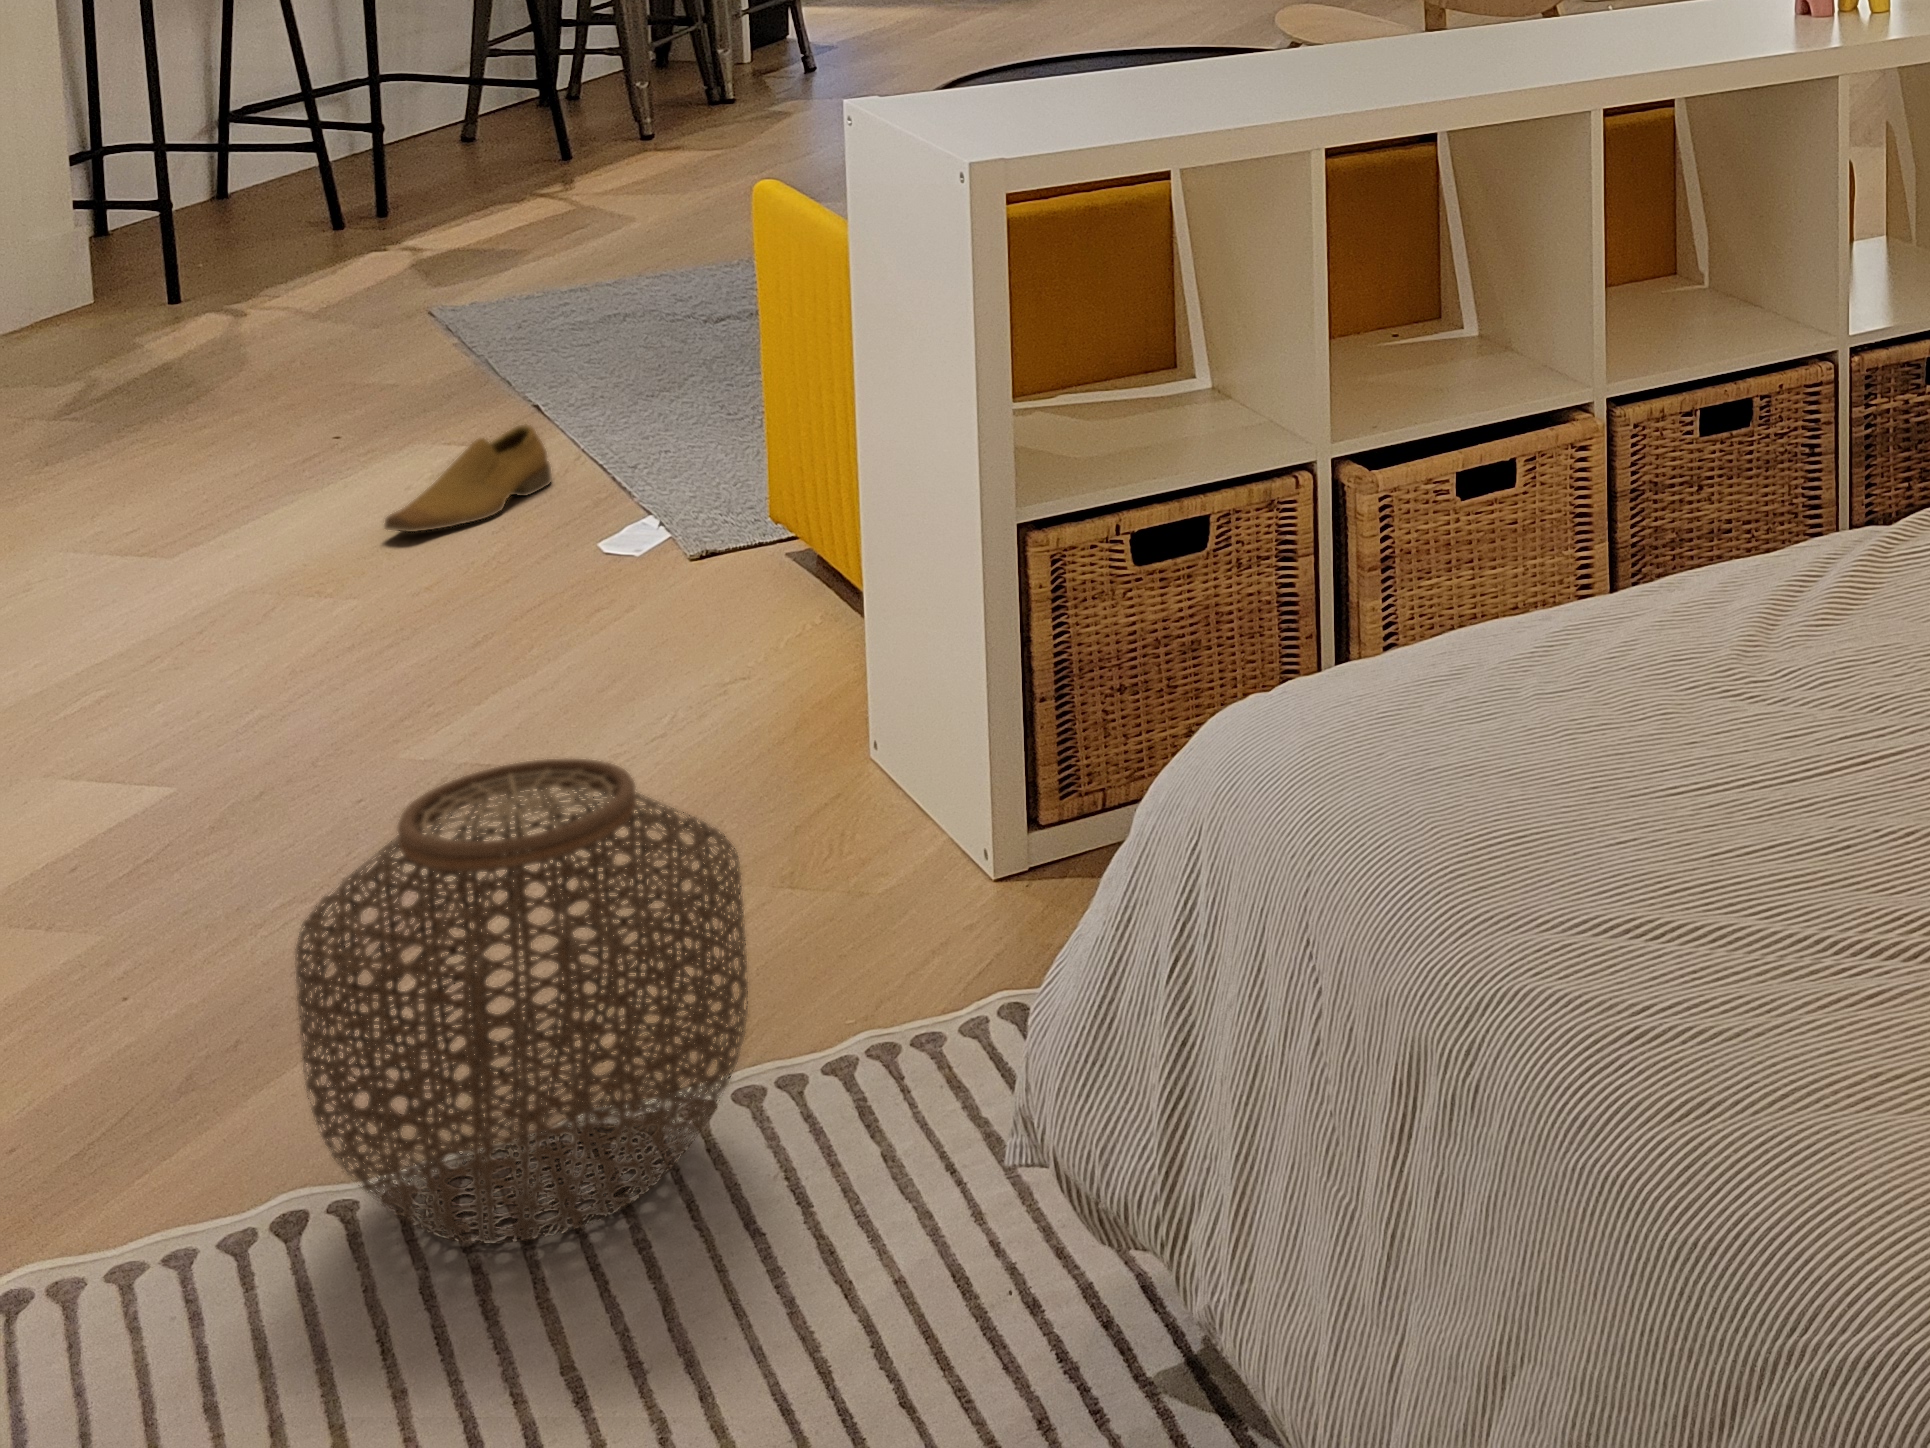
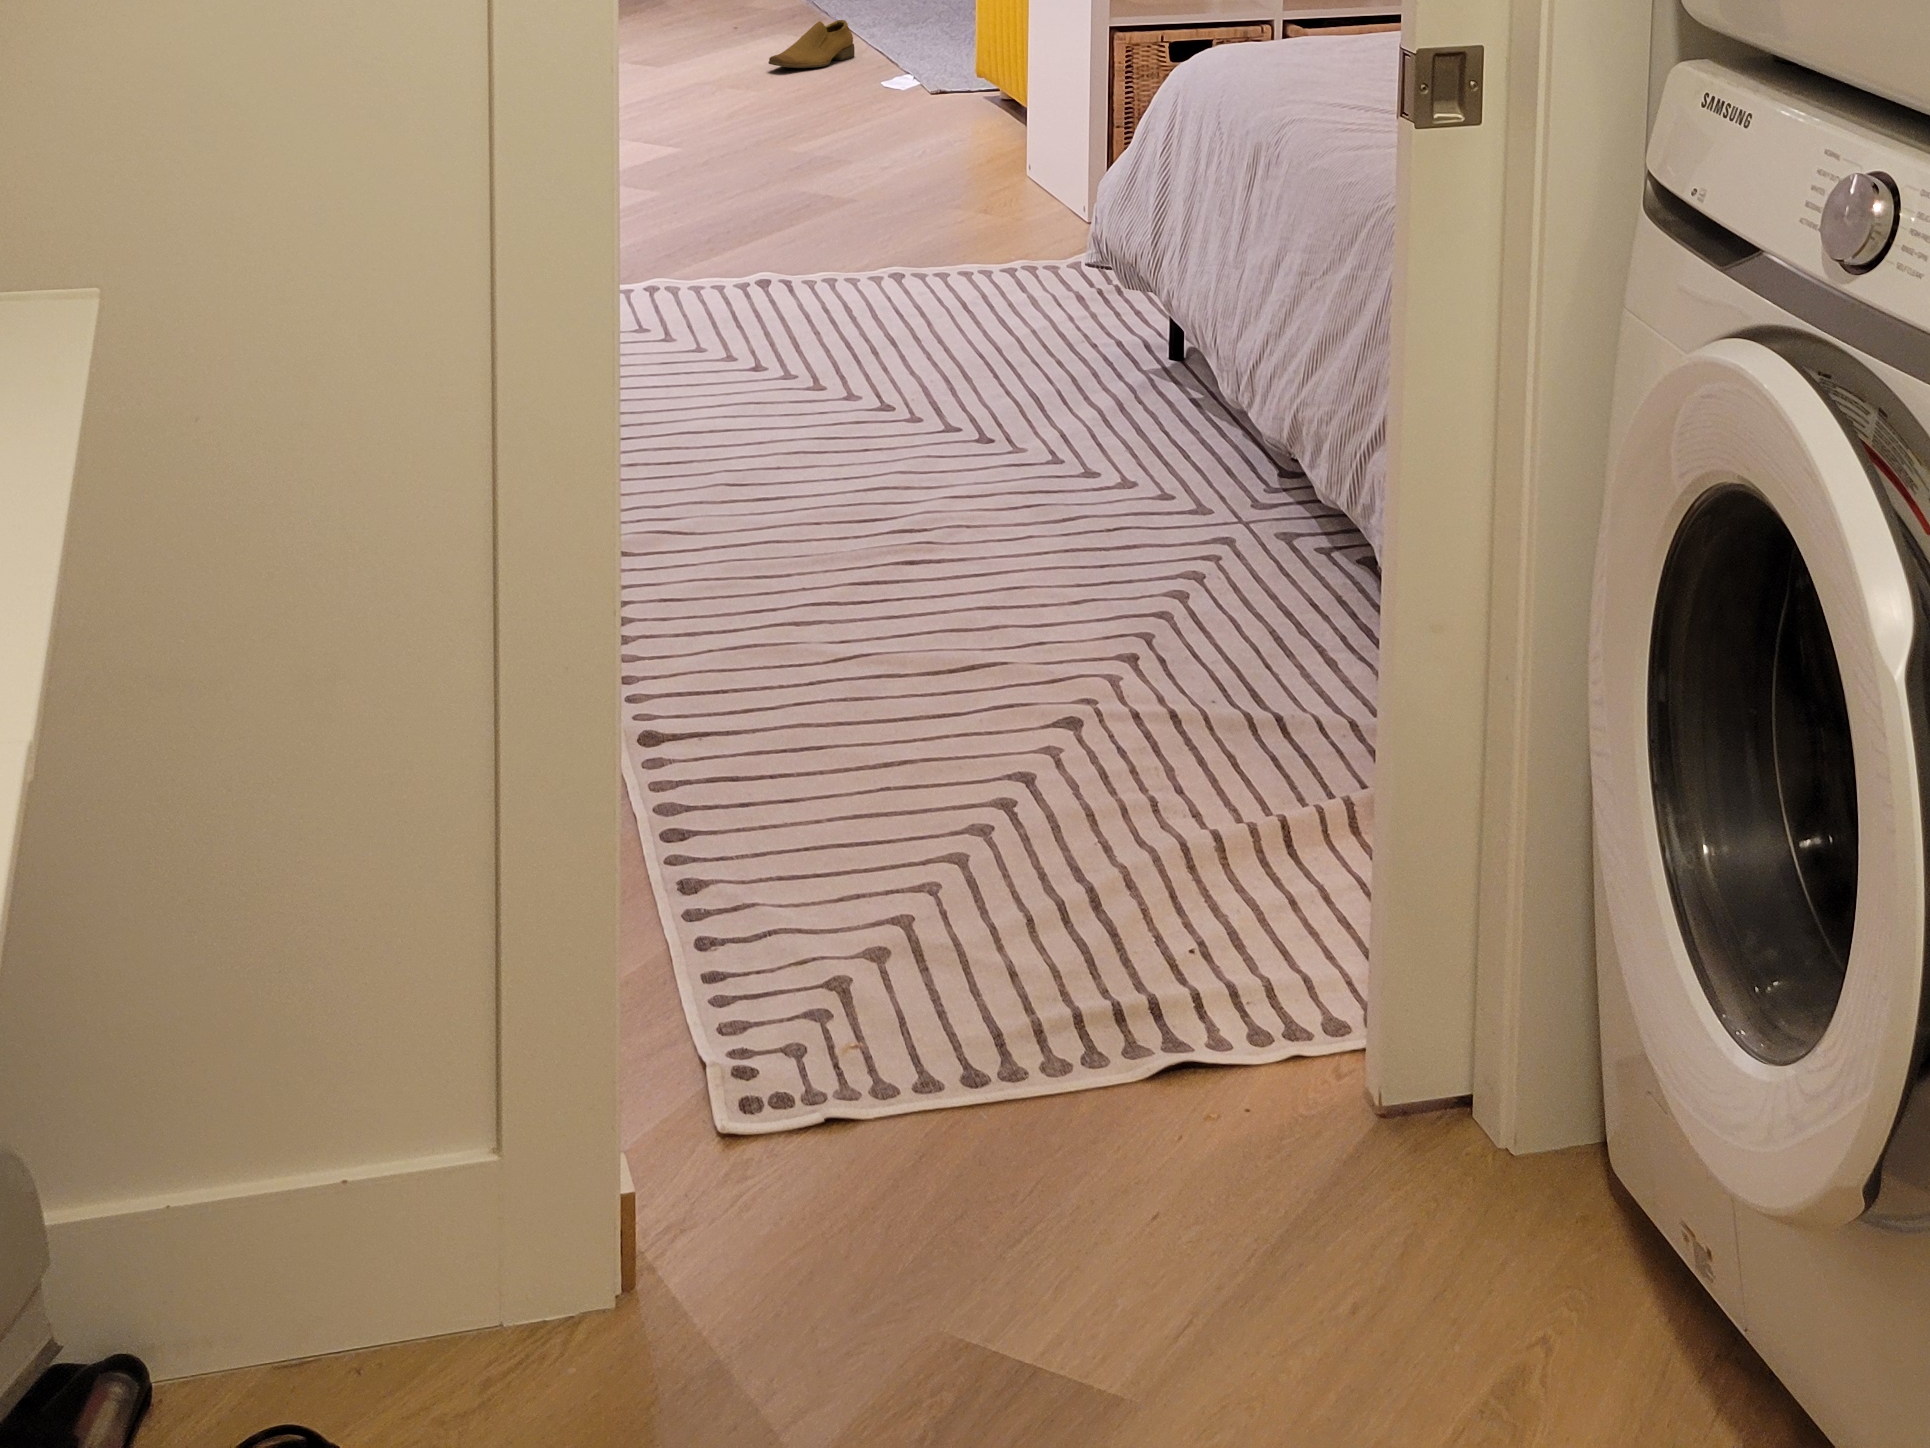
woven basket: present [295,759,748,1243] -> none [776,83,970,300]

